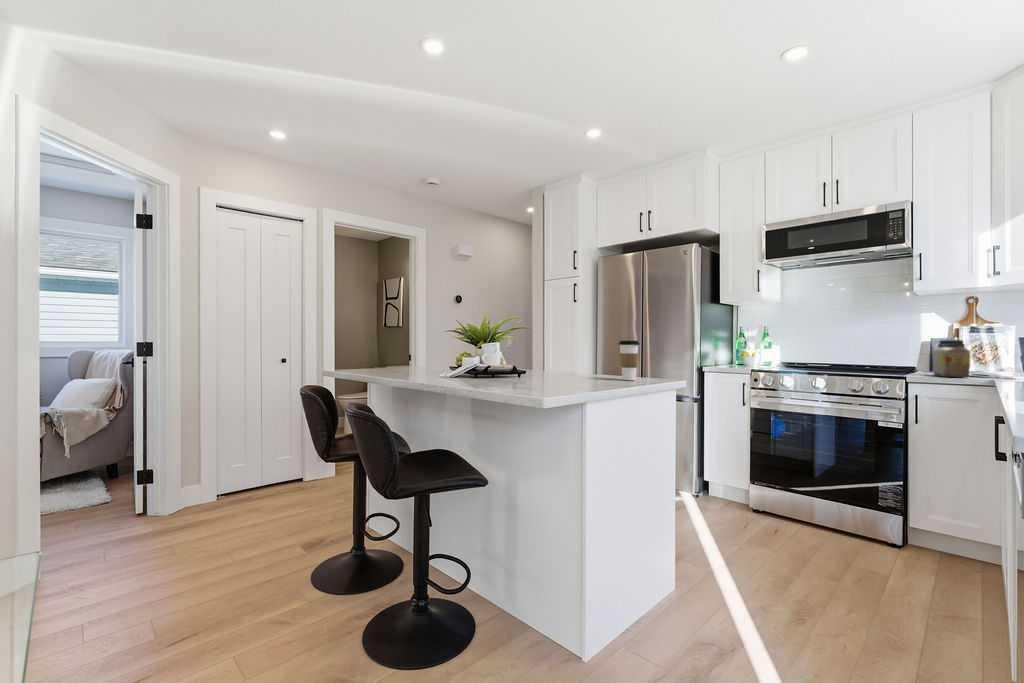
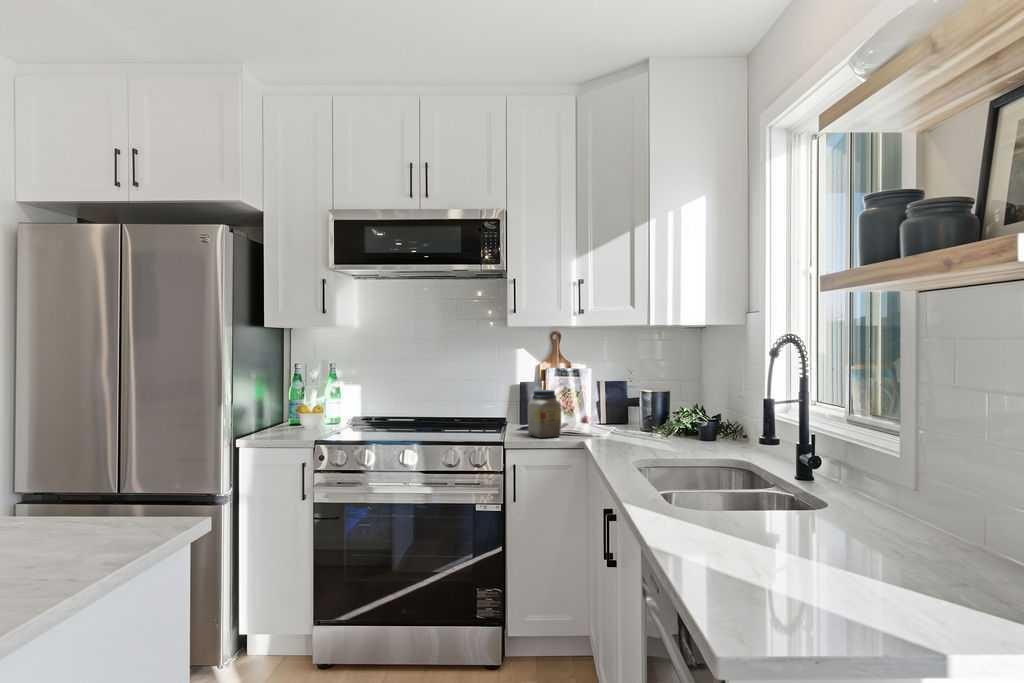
coffee cup: present [619,341,639,380] -> none [44,457,100,556]

